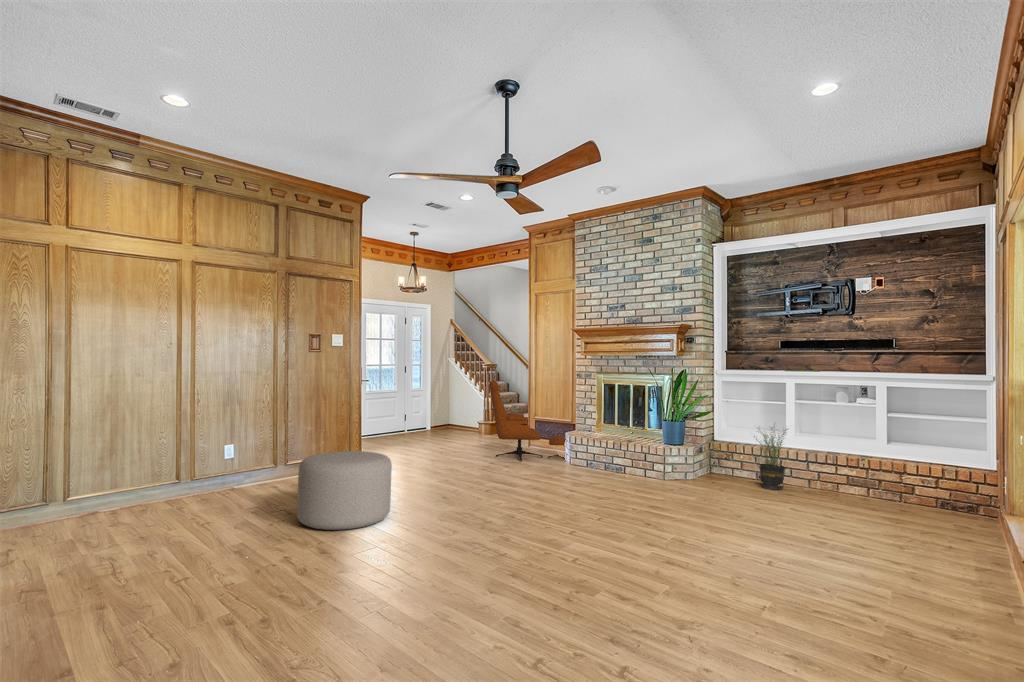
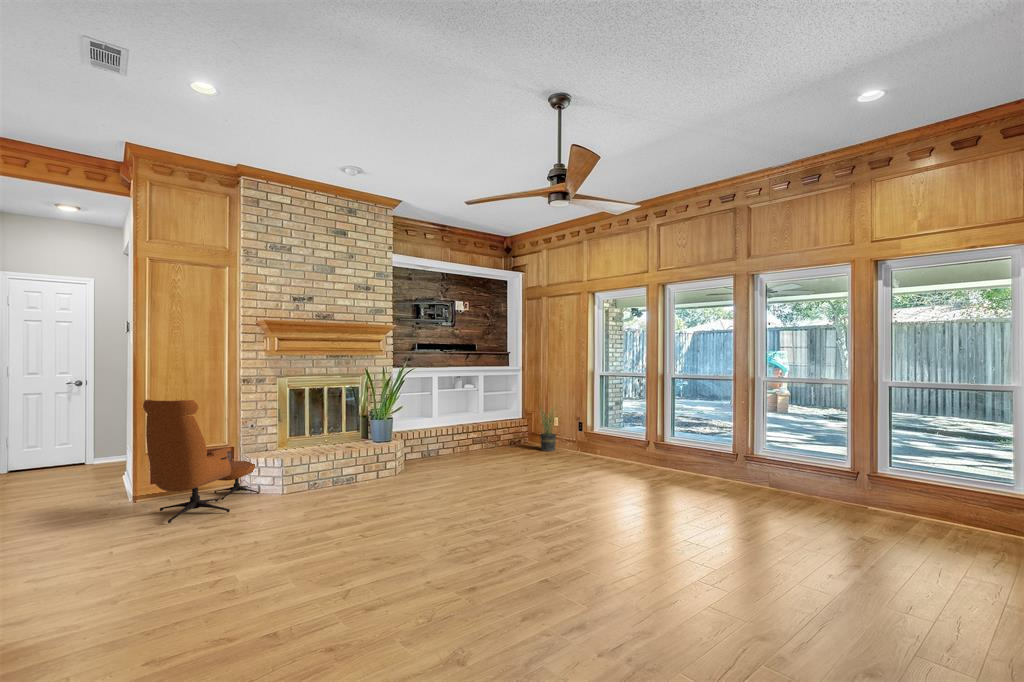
potted plant: present [754,427,788,490] -> present [540,409,556,451]
ottoman: present [297,451,392,530] -> none [453,509,579,642]

